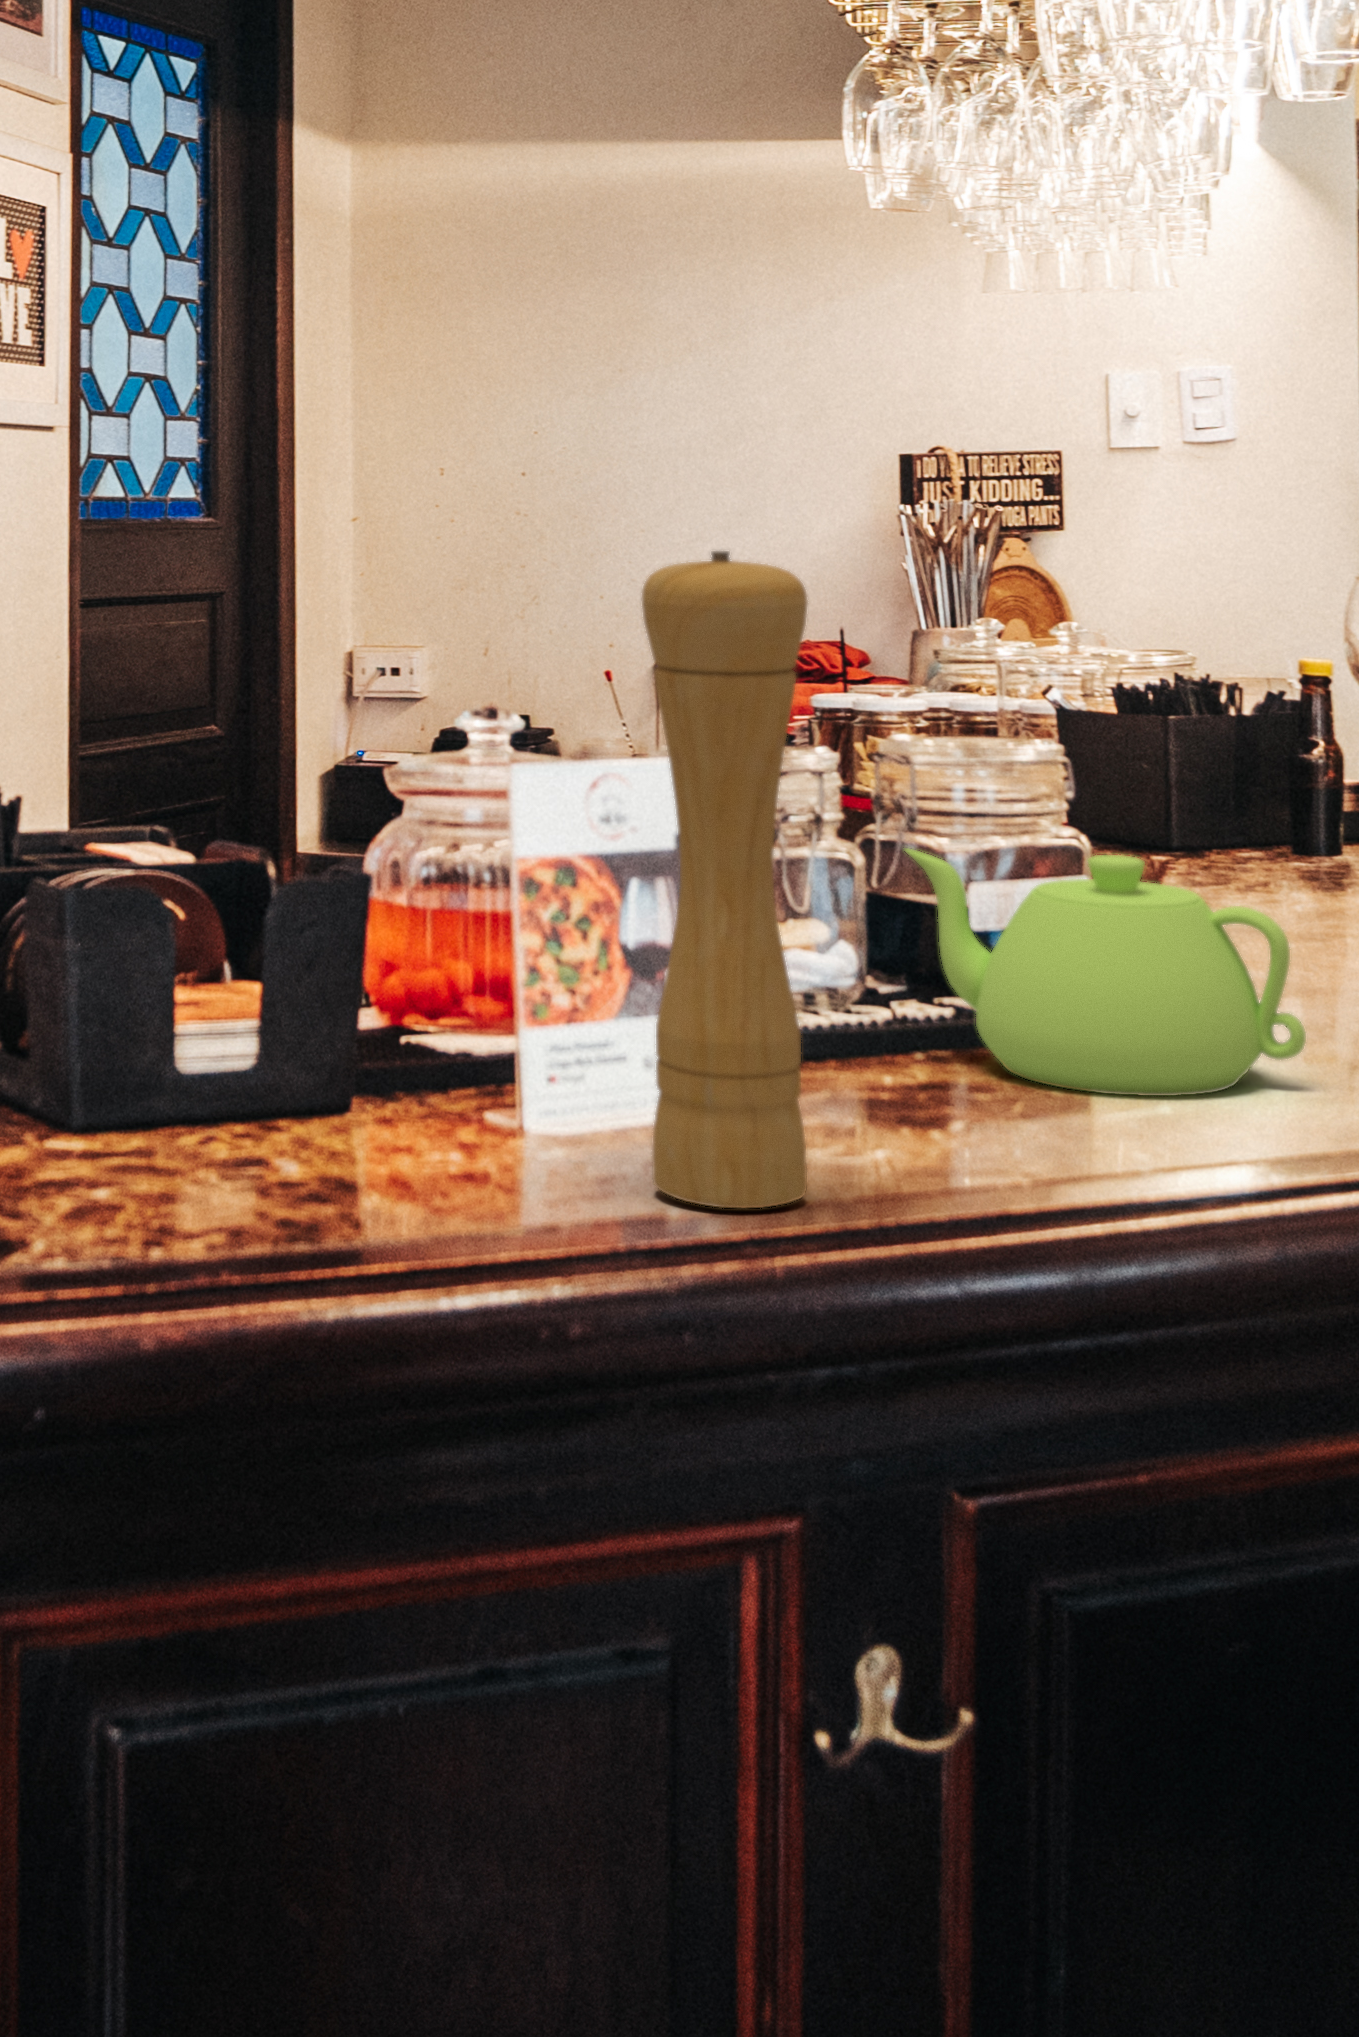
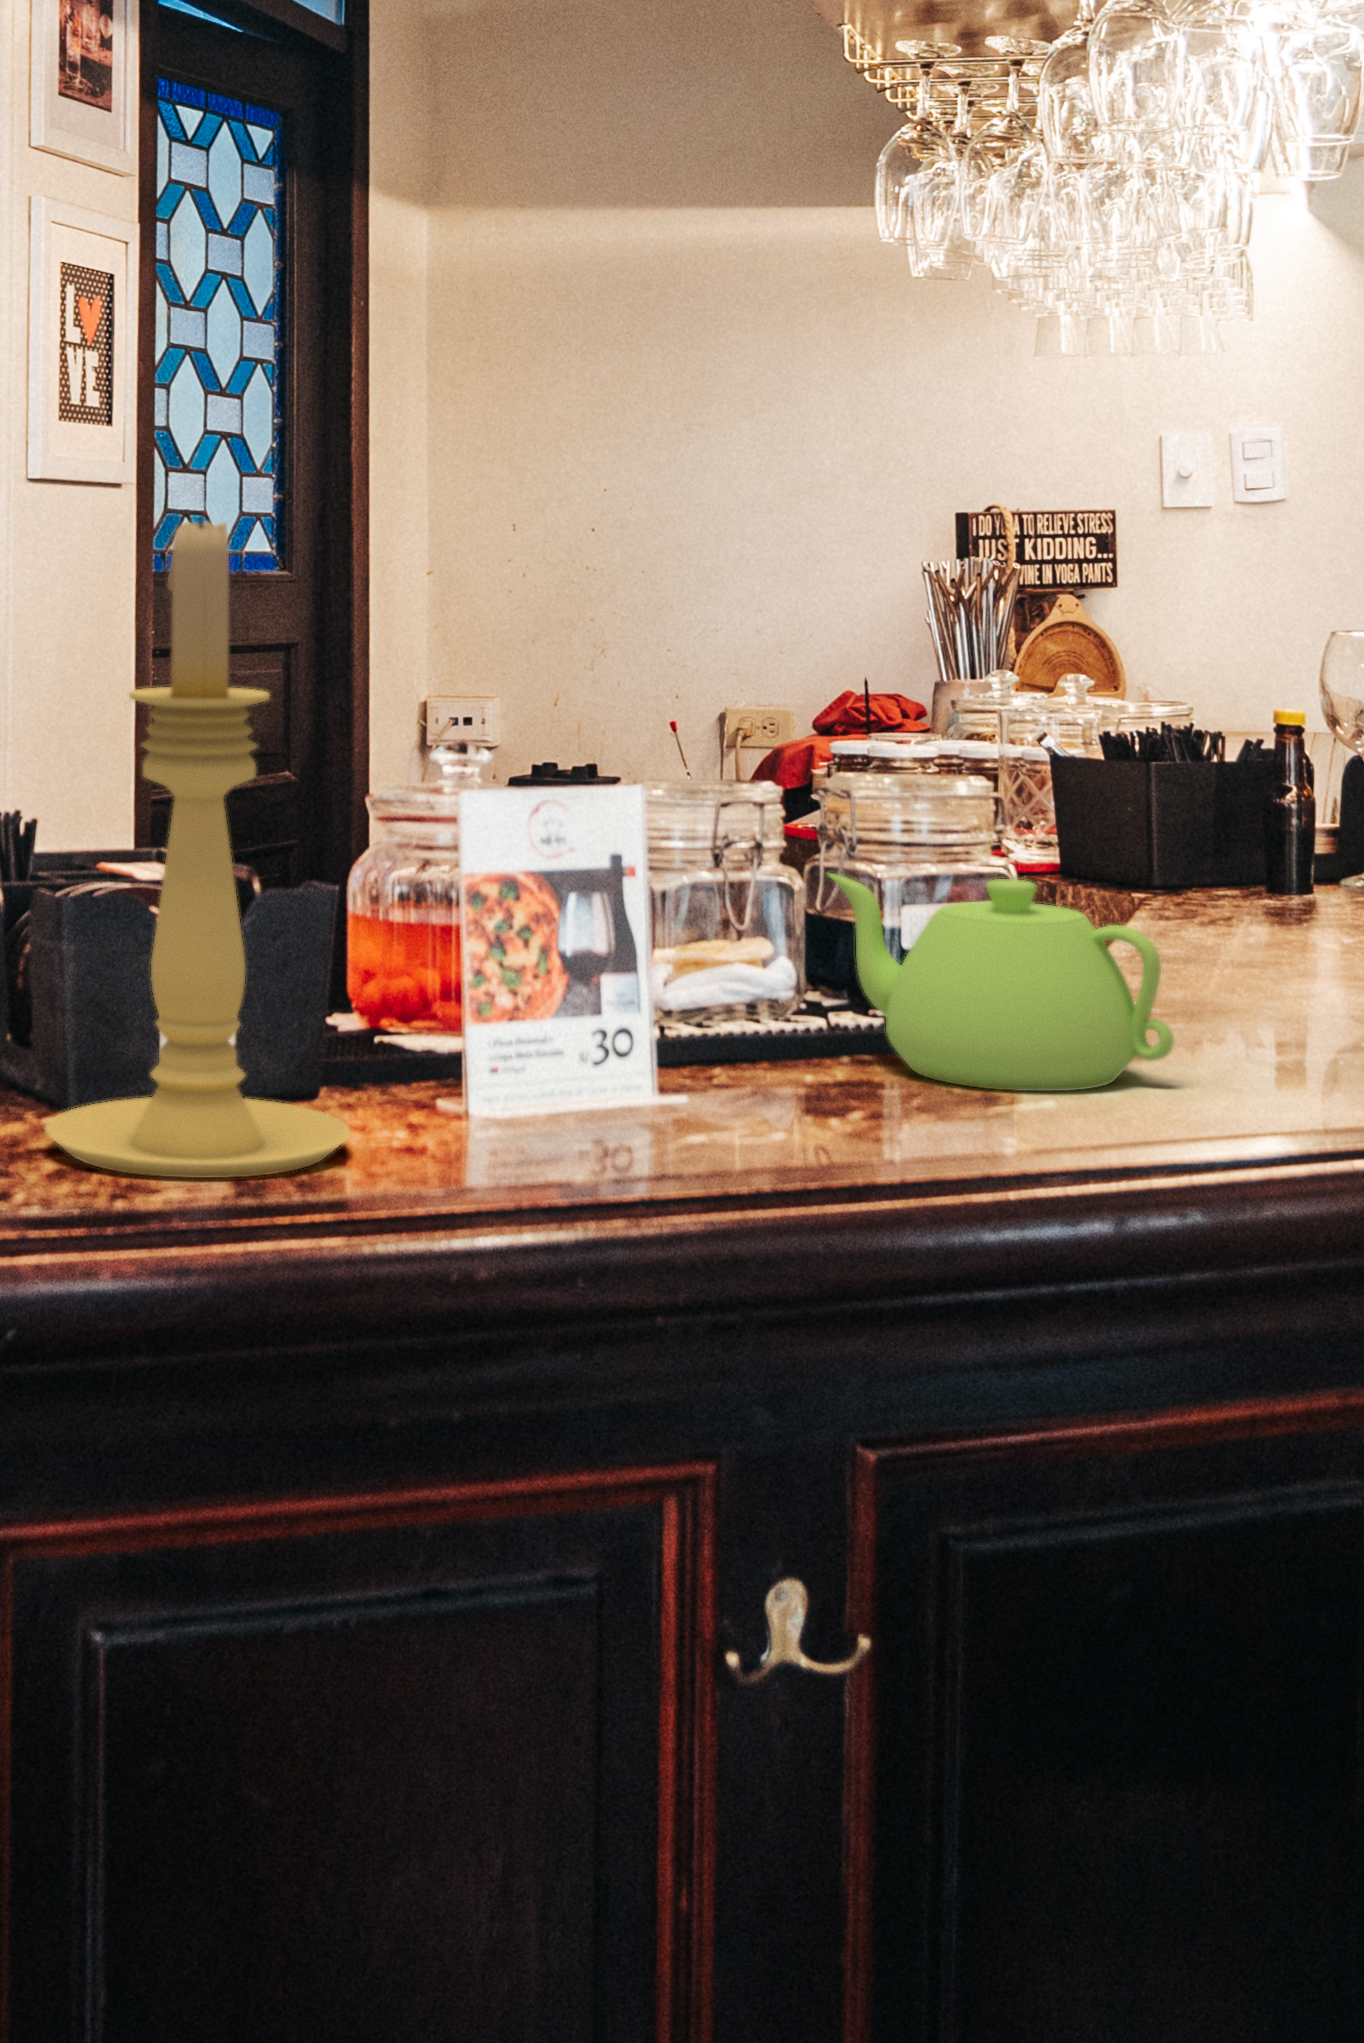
candle holder: none [58,446,413,1223] -> present [44,514,351,1178]
pepper mill: present [642,551,807,1209] -> none [553,604,694,1172]

